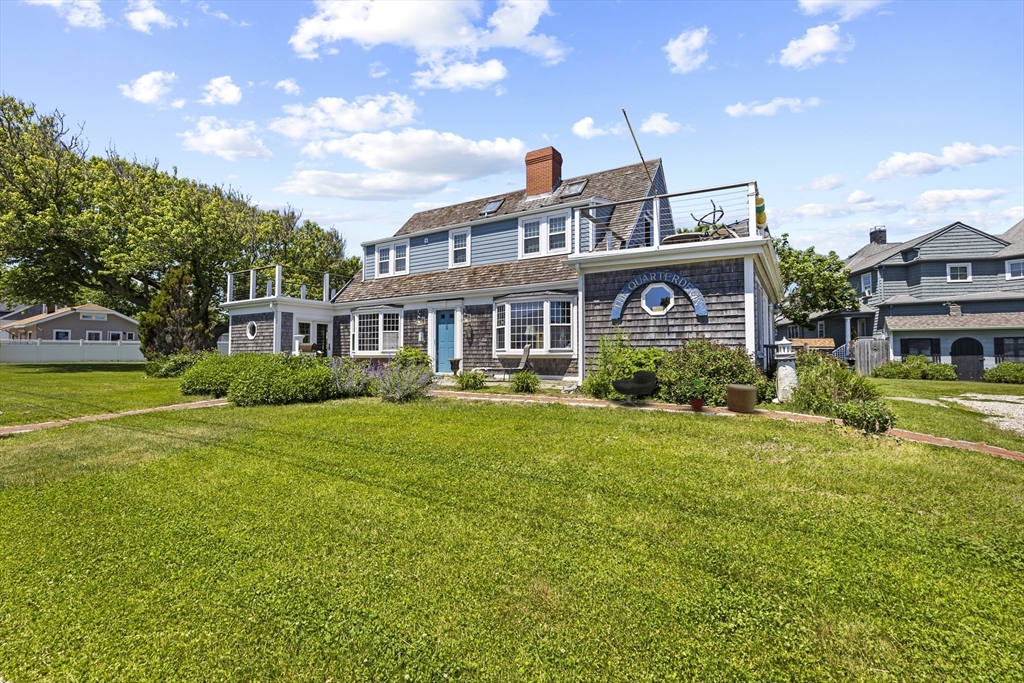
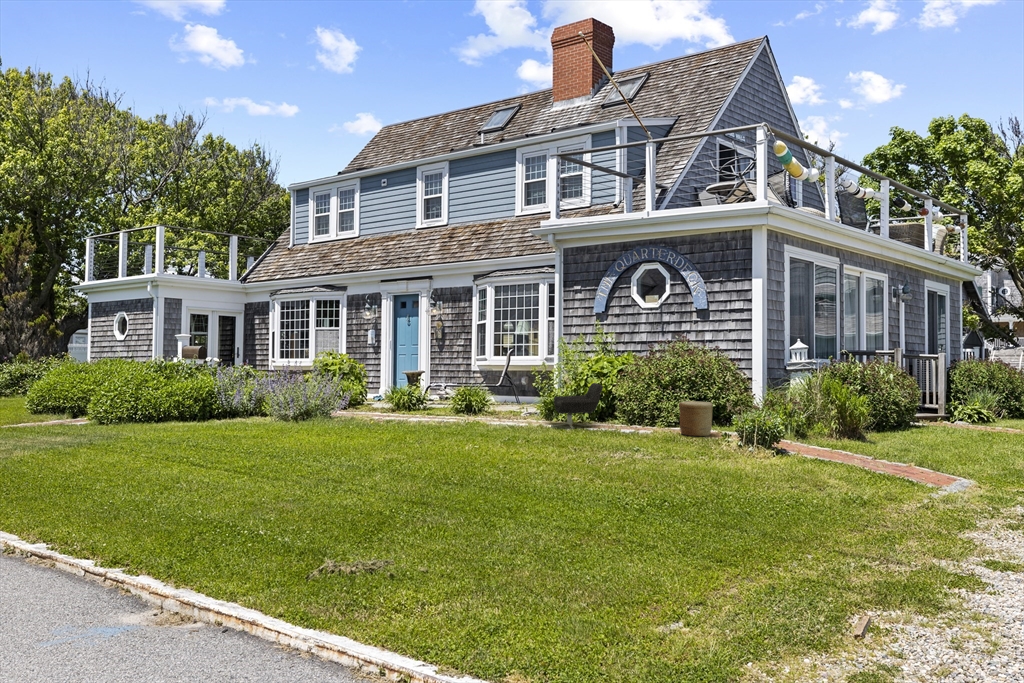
potted plant: present [678,381,714,411] -> none [614,395,658,433]

